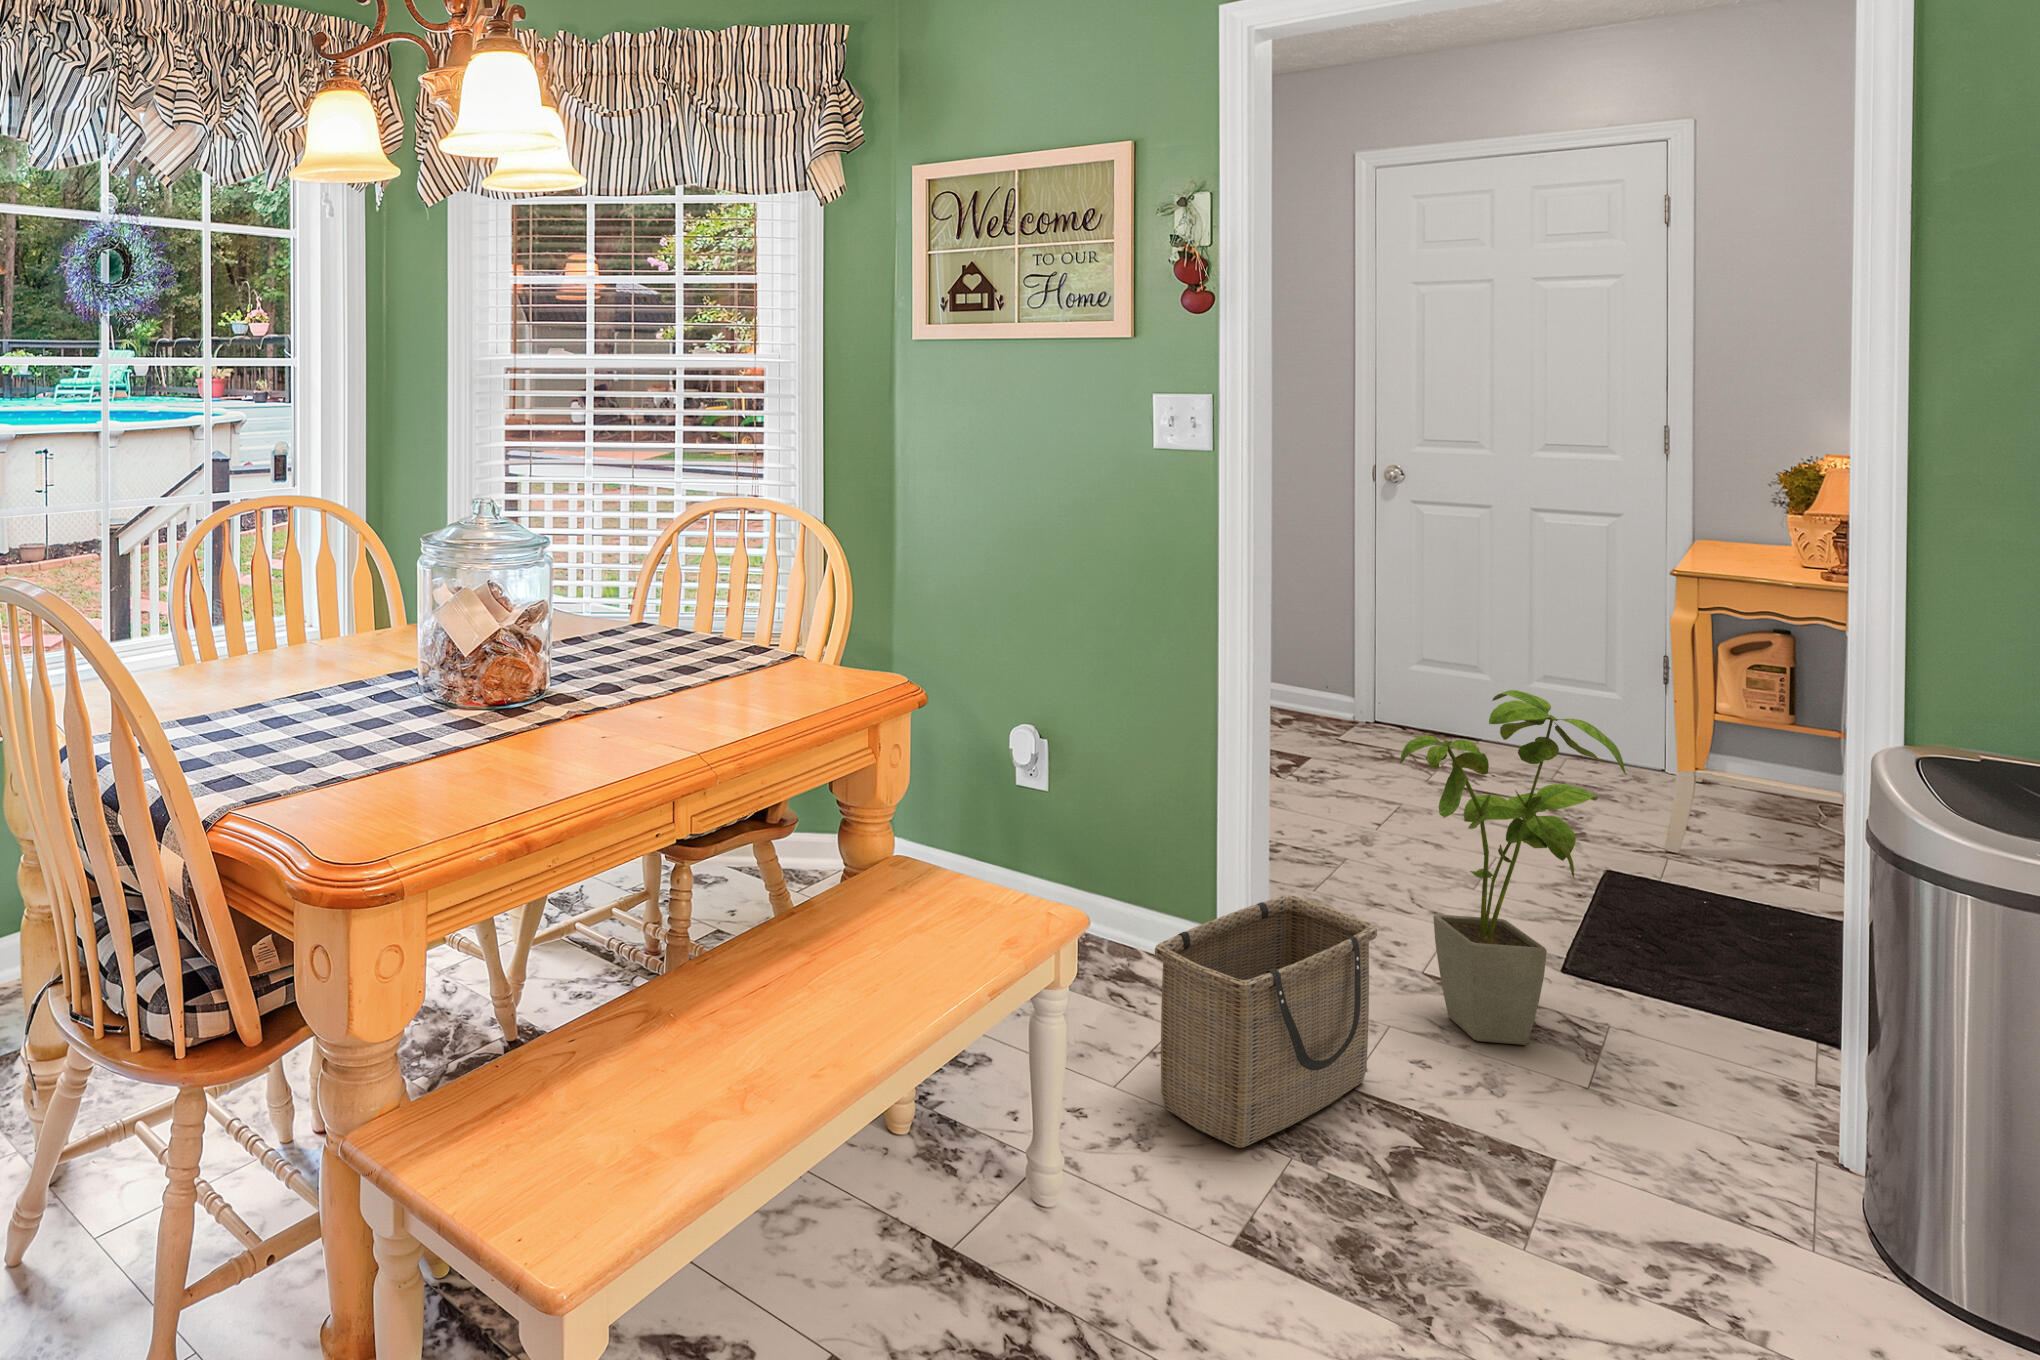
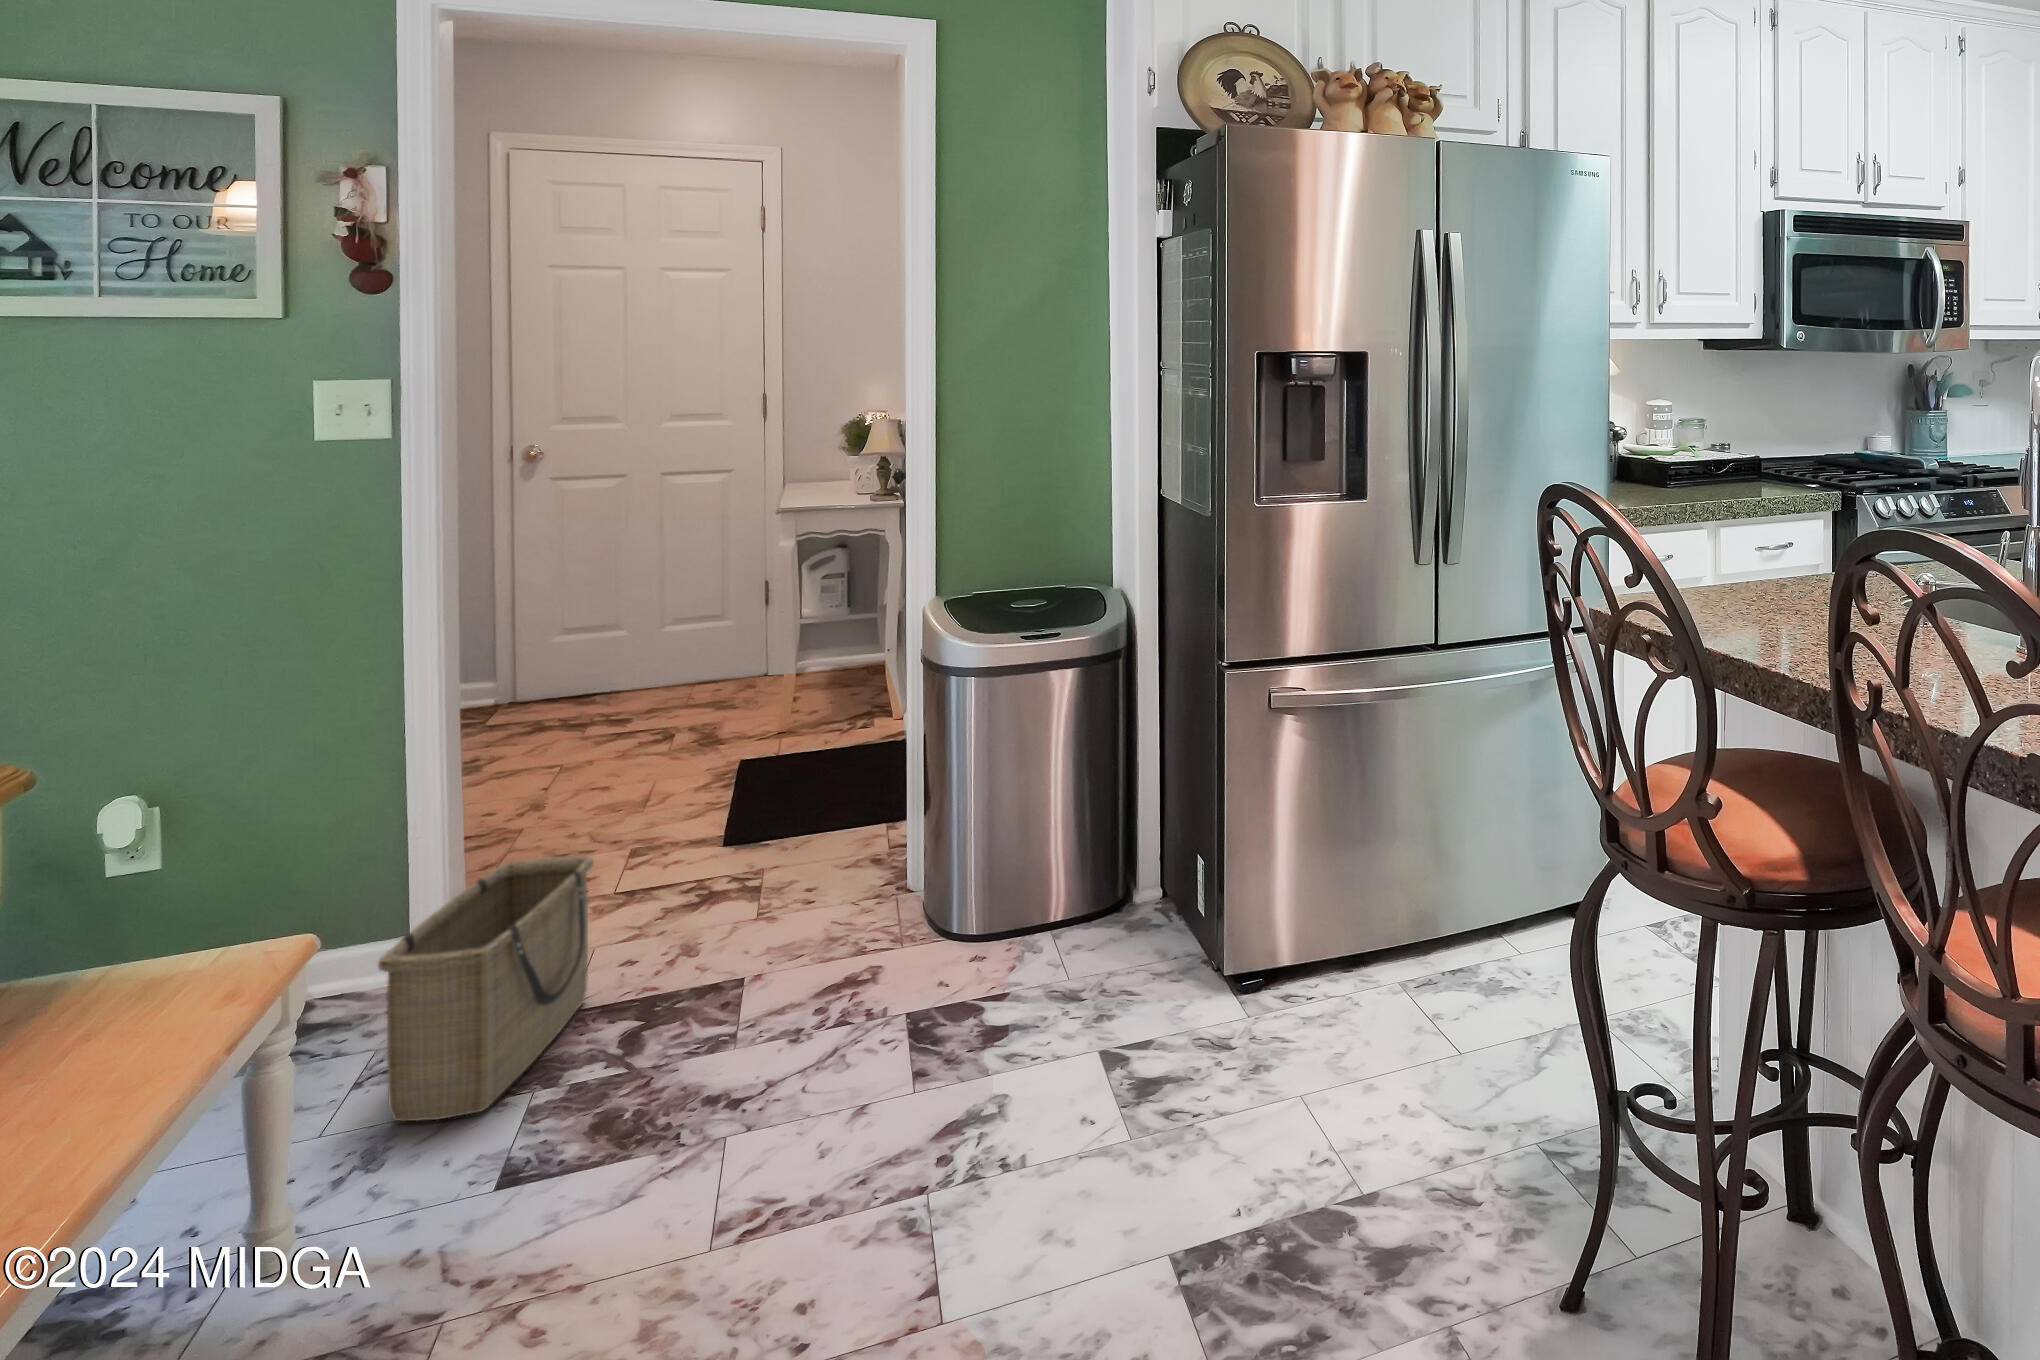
house plant: present [1400,690,1627,1045] -> none [597,619,778,926]

